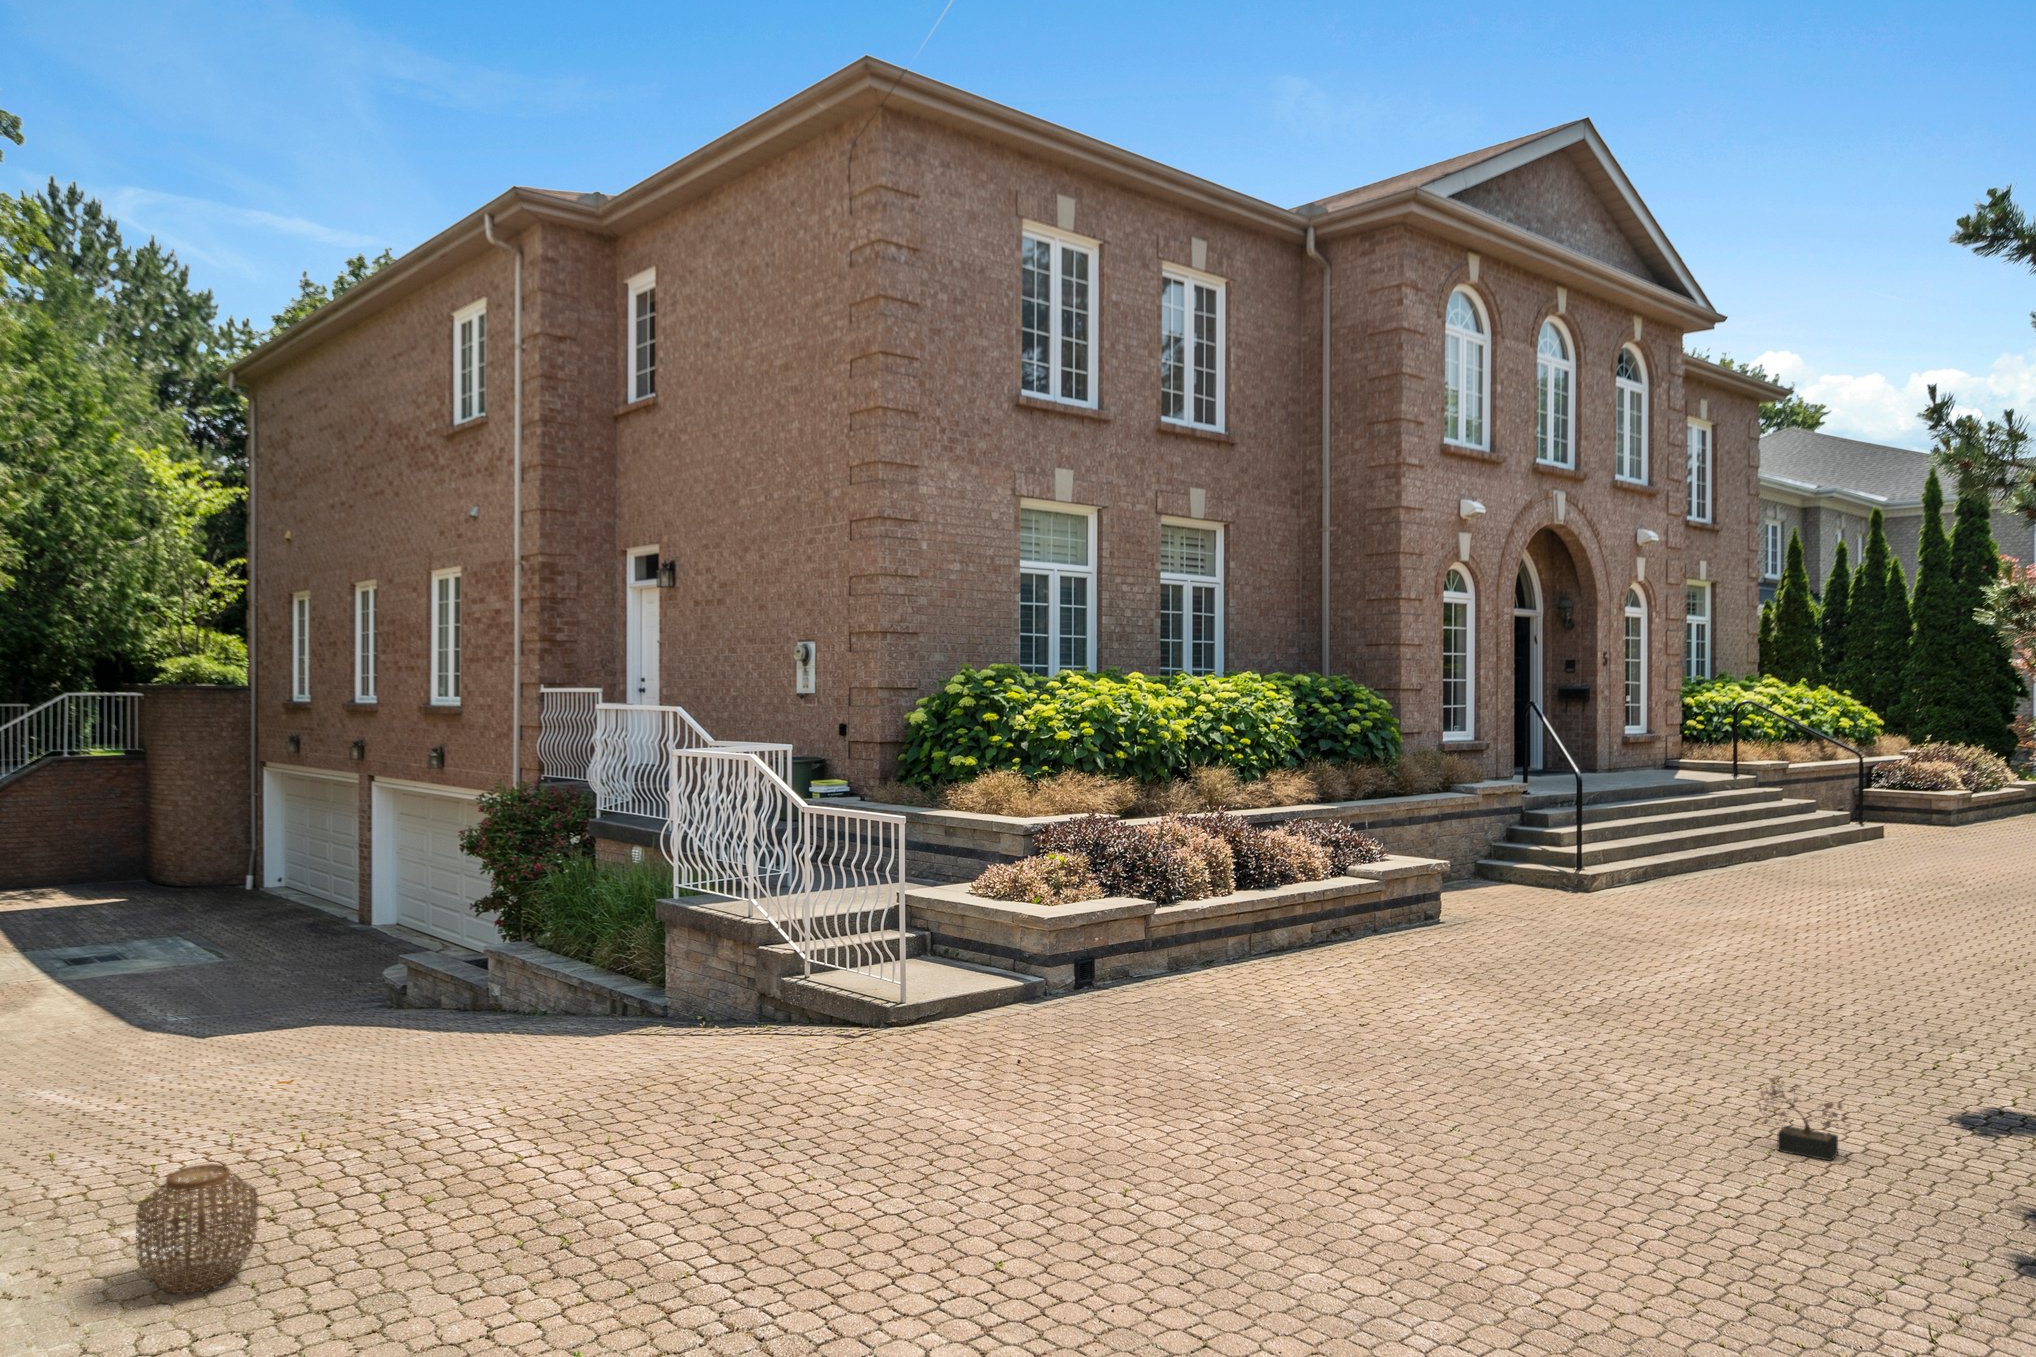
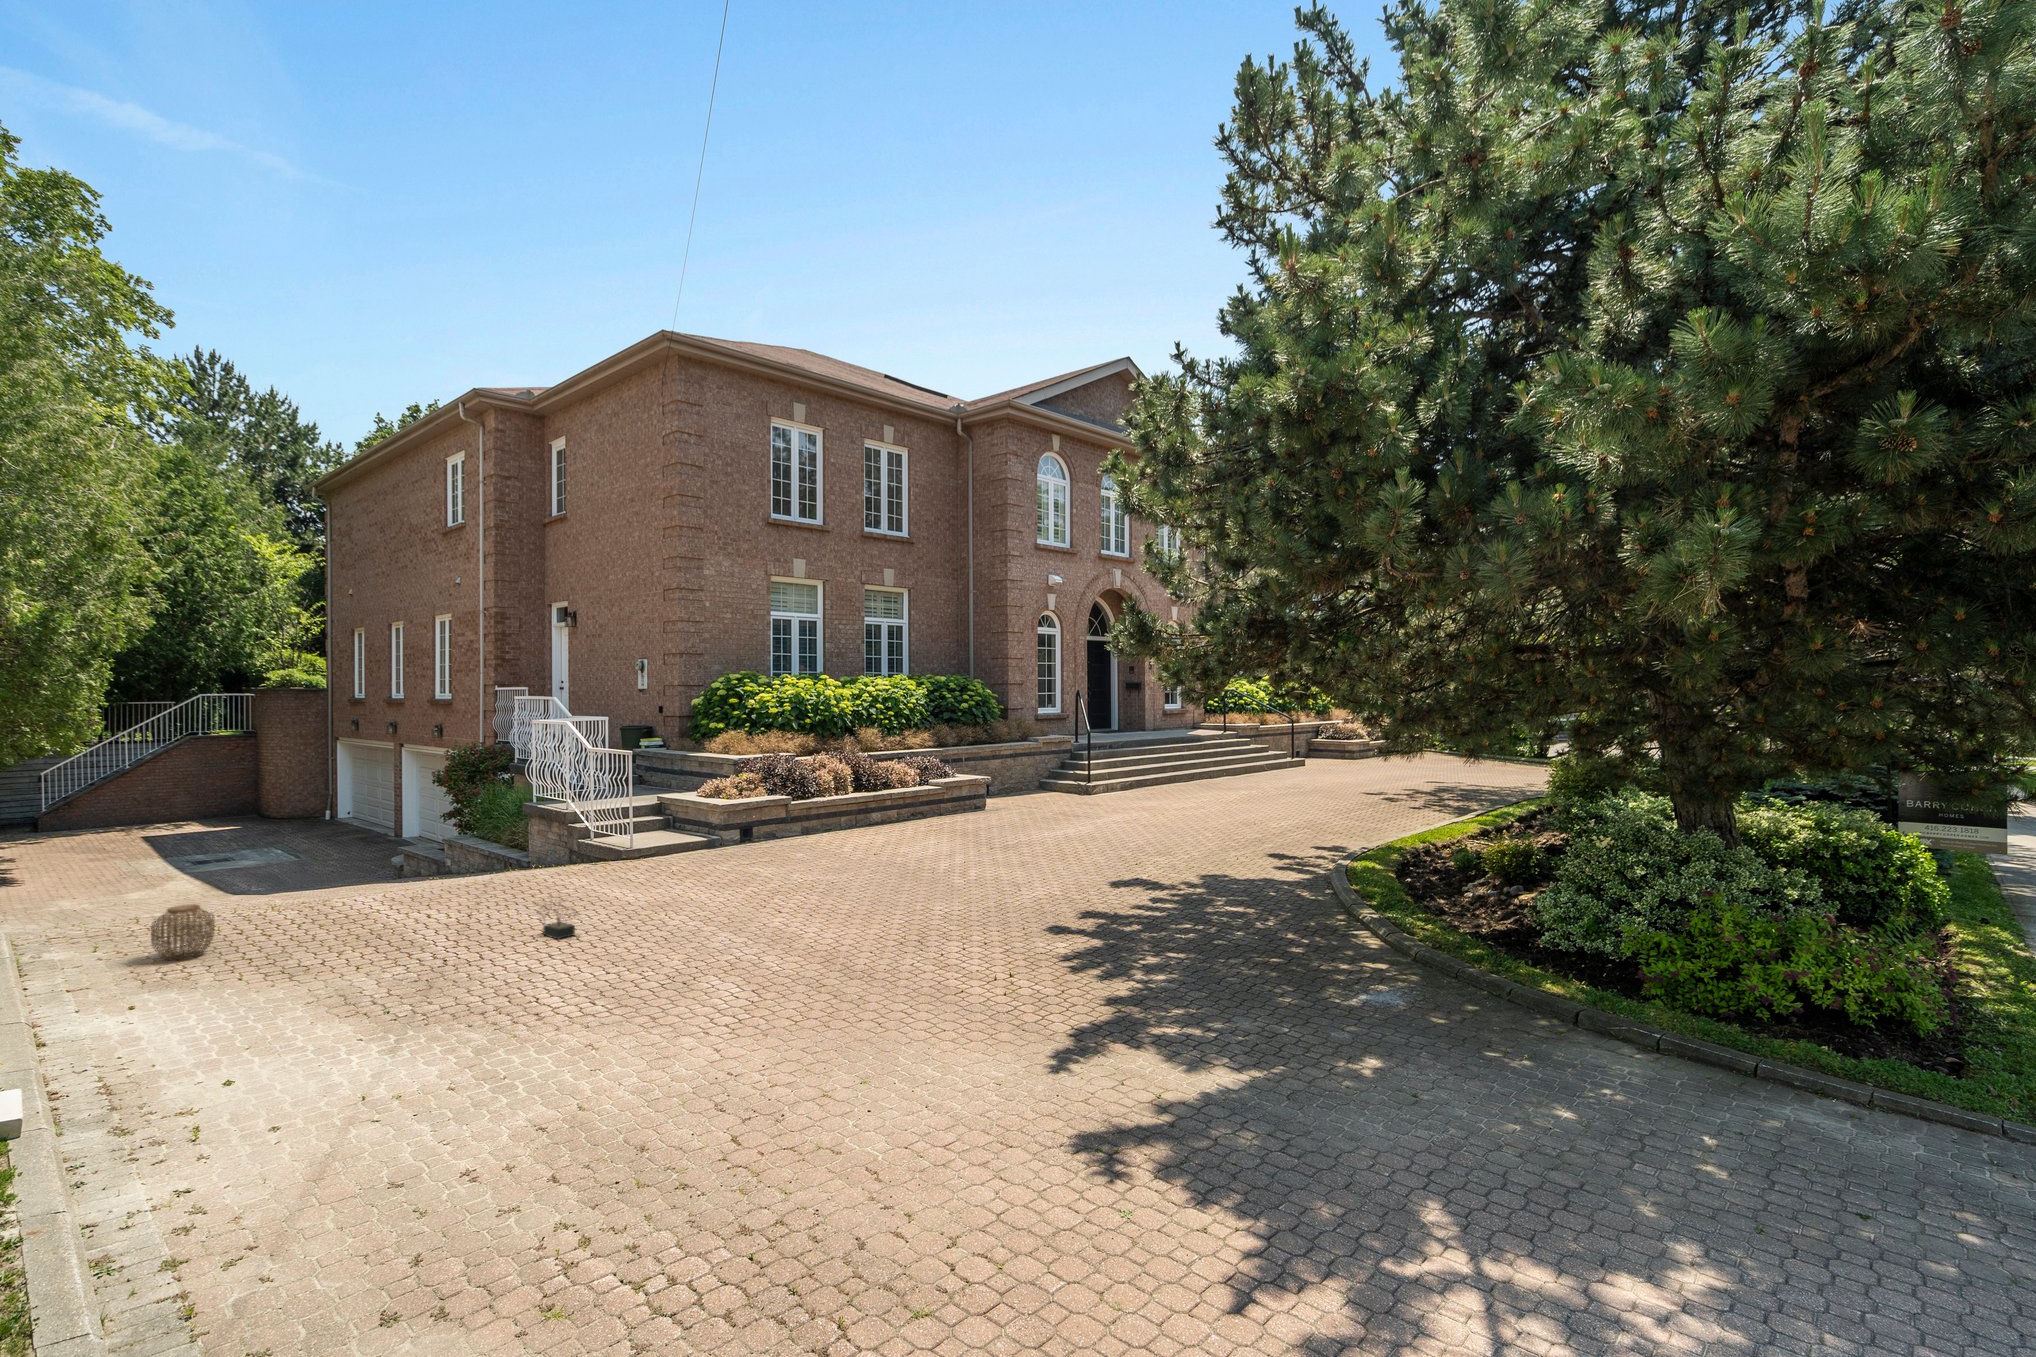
decorative plant: present [1759,1076,1850,1161] -> present [537,896,576,939]

